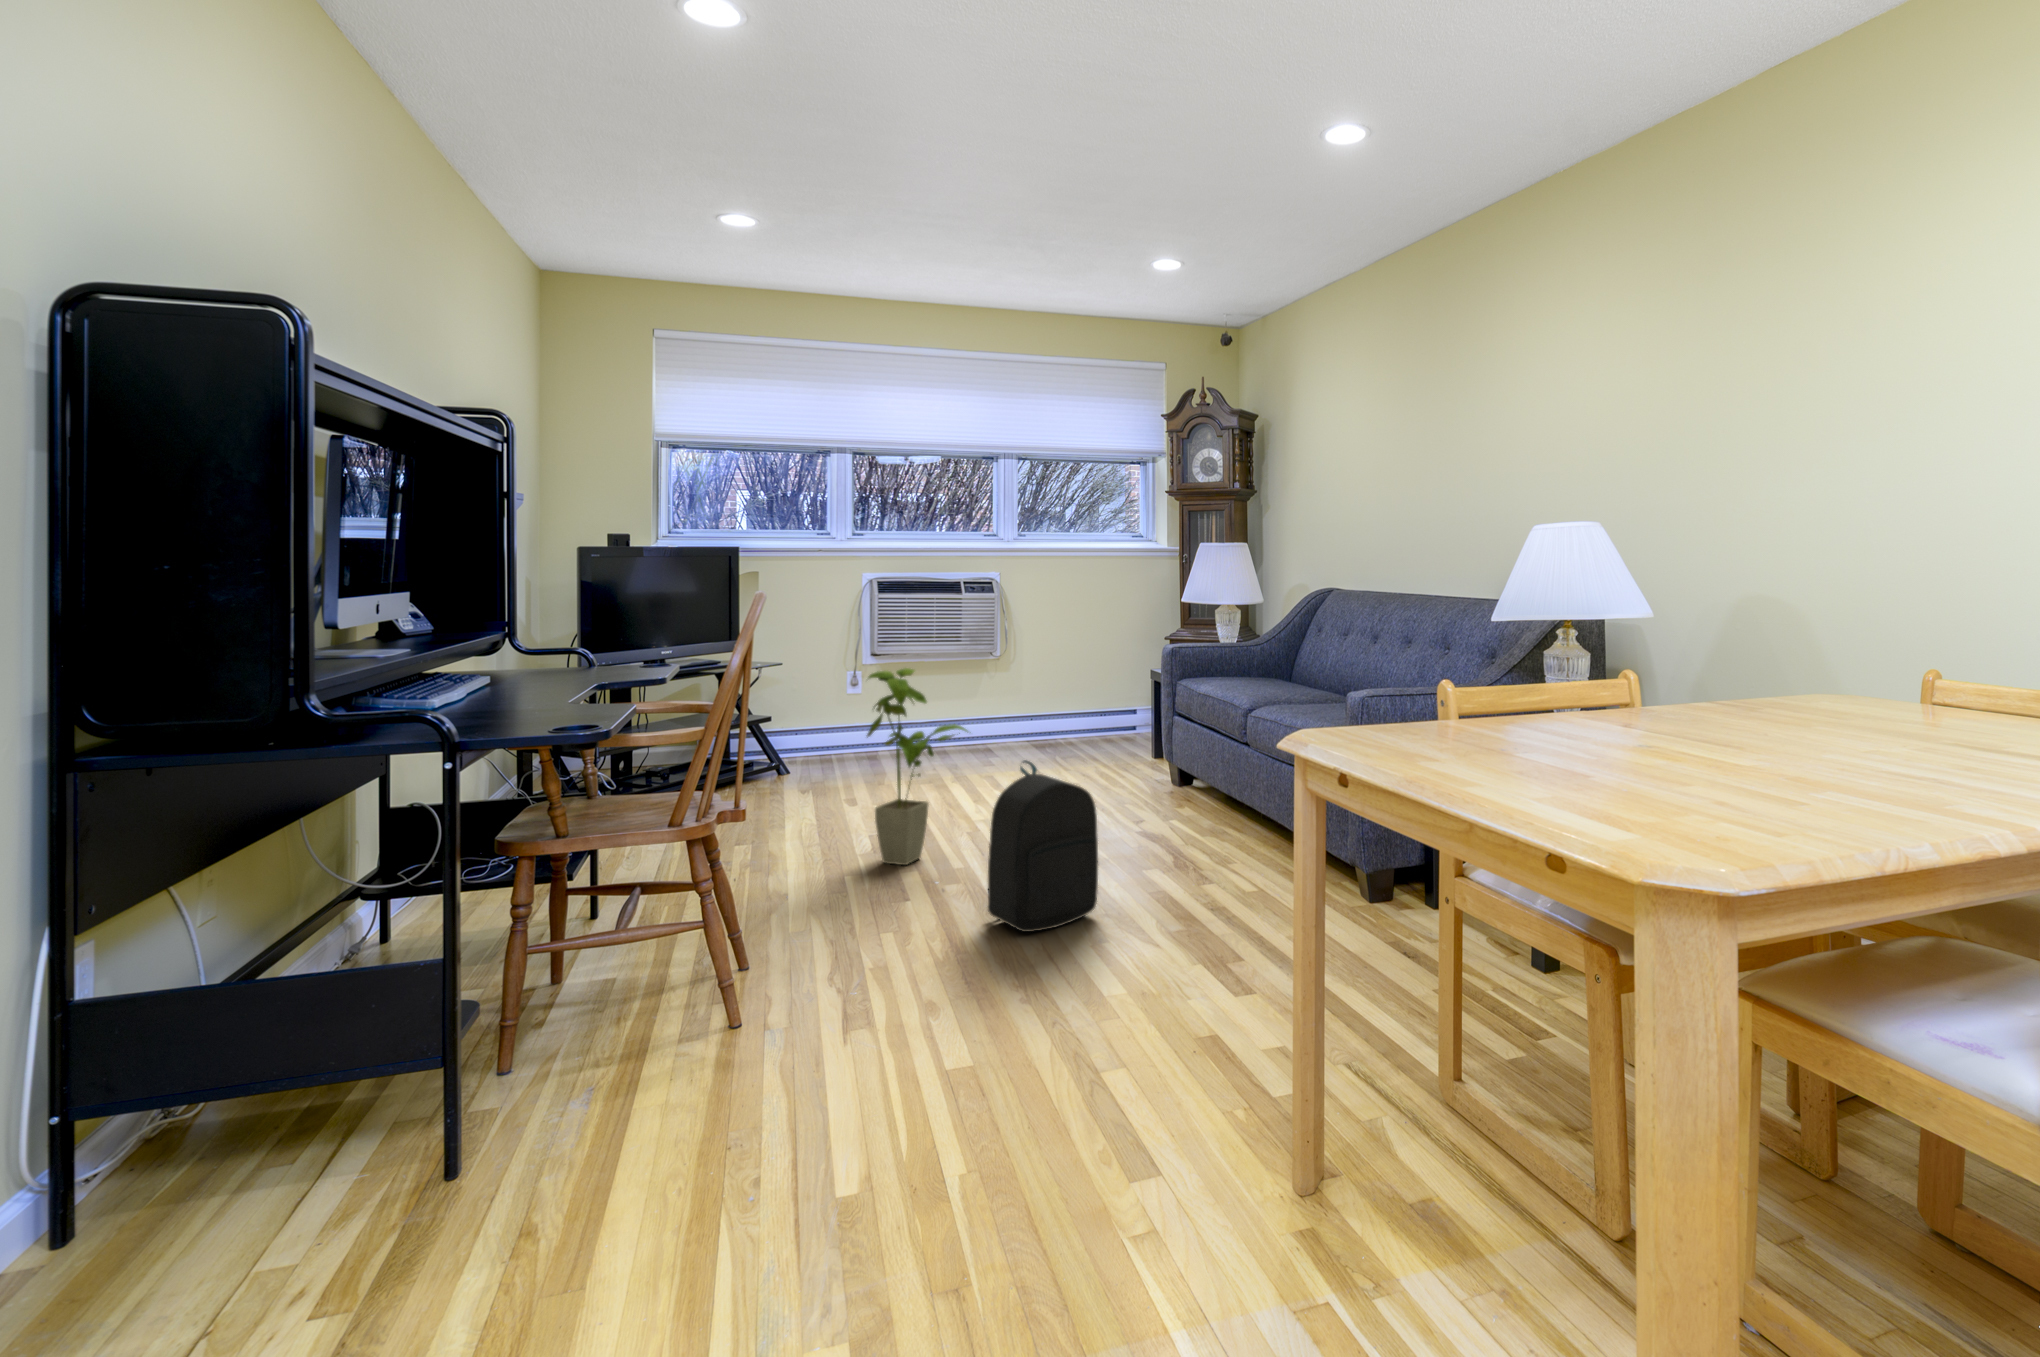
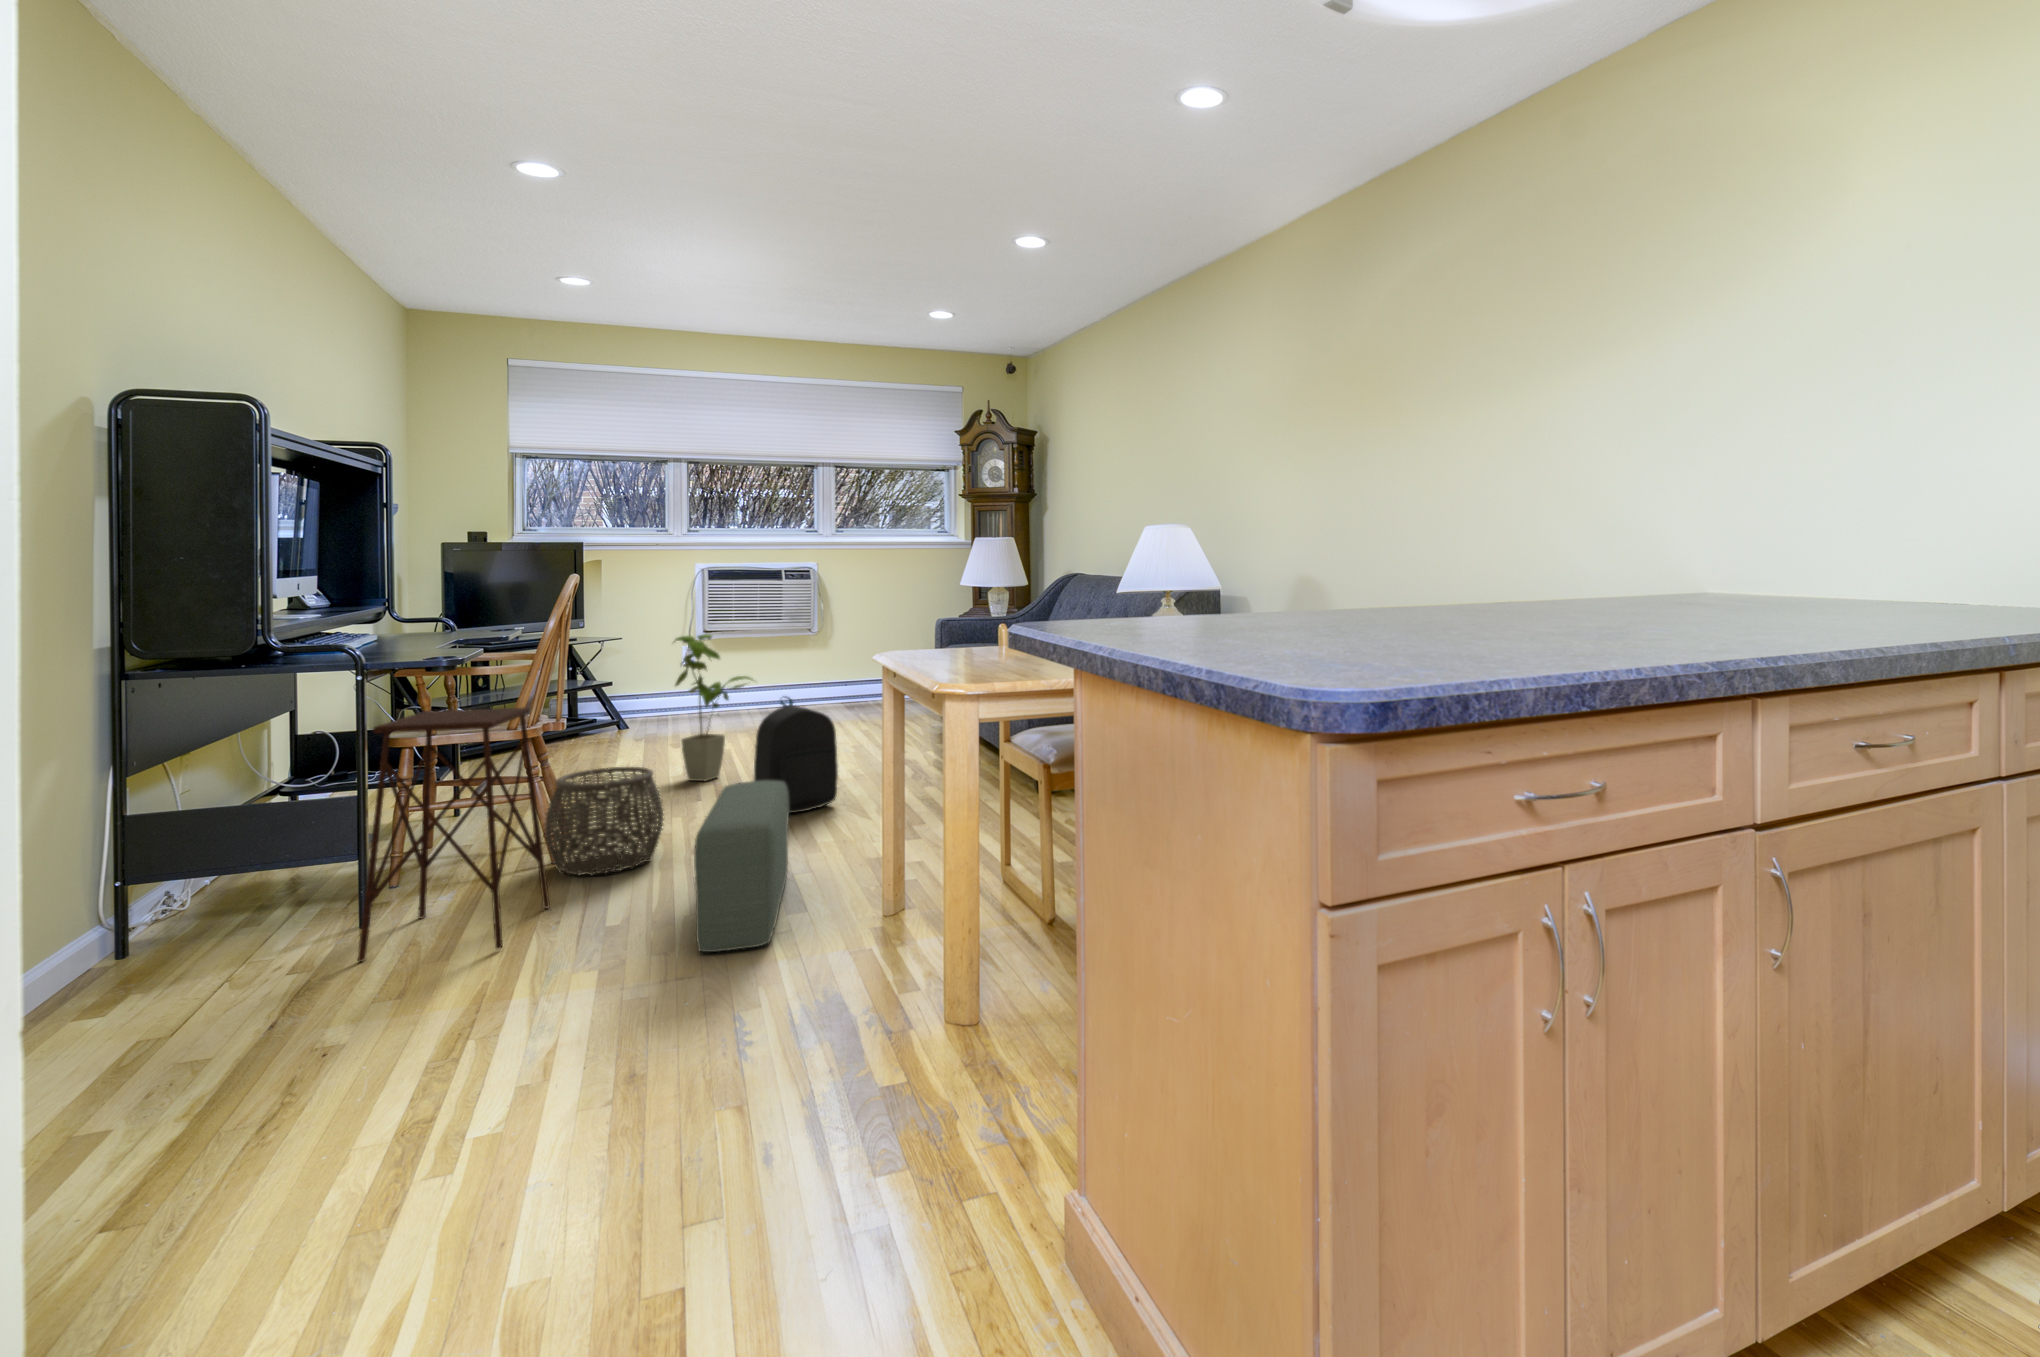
side table: none [432,813,740,1287] -> present [358,707,550,962]
woven basket: none [721,878,891,1061] -> present [544,767,664,876]
pouf: none [996,923,1140,1295] -> present [694,781,789,952]

